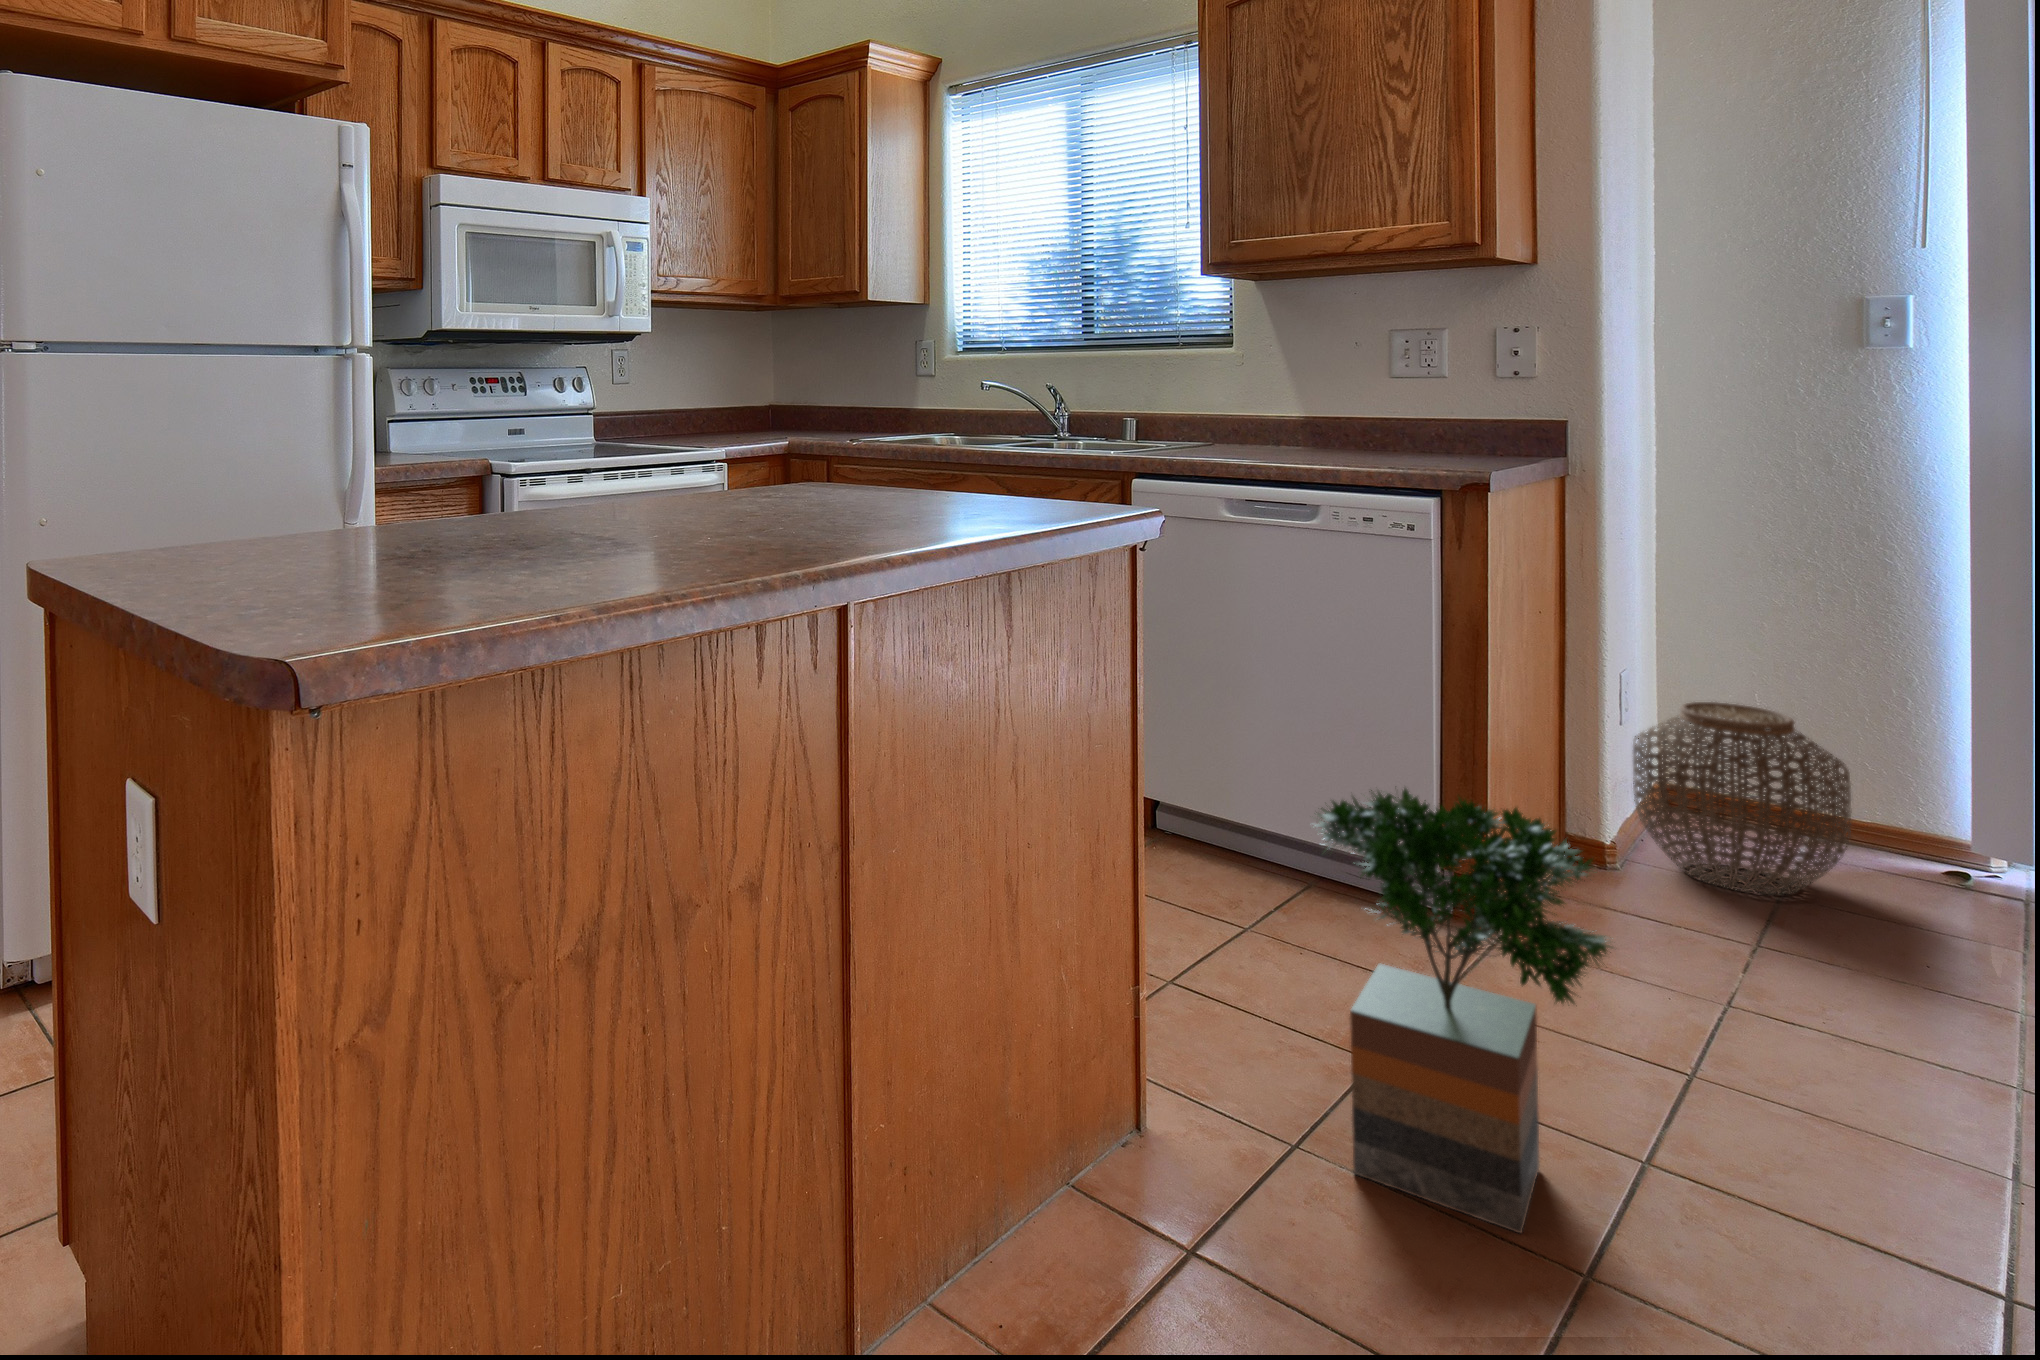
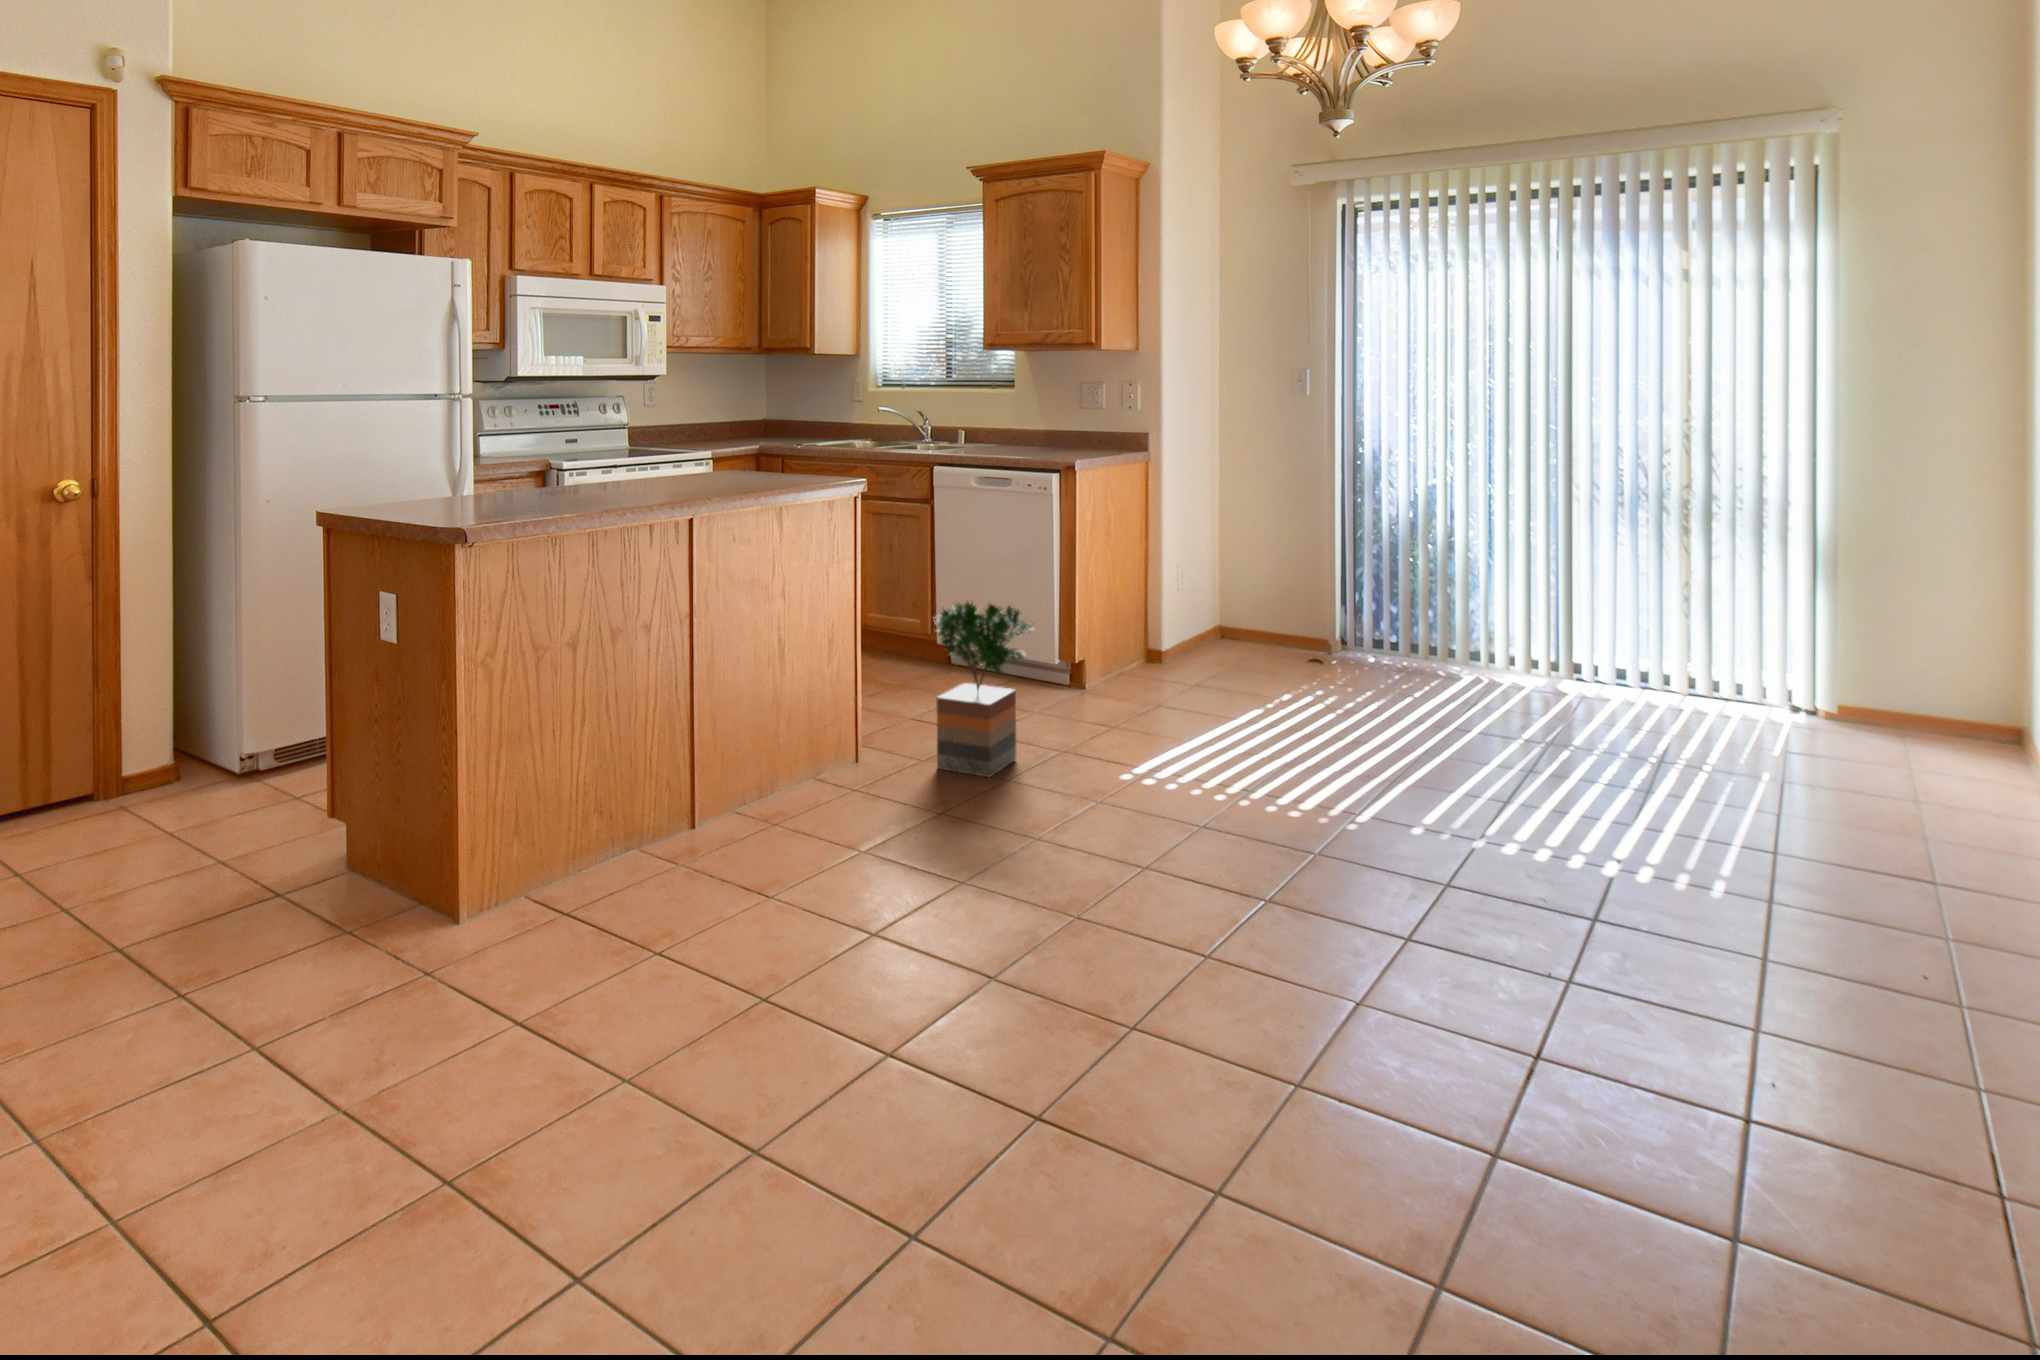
woven basket: present [1633,702,1851,894] -> none [1176,576,1259,668]

